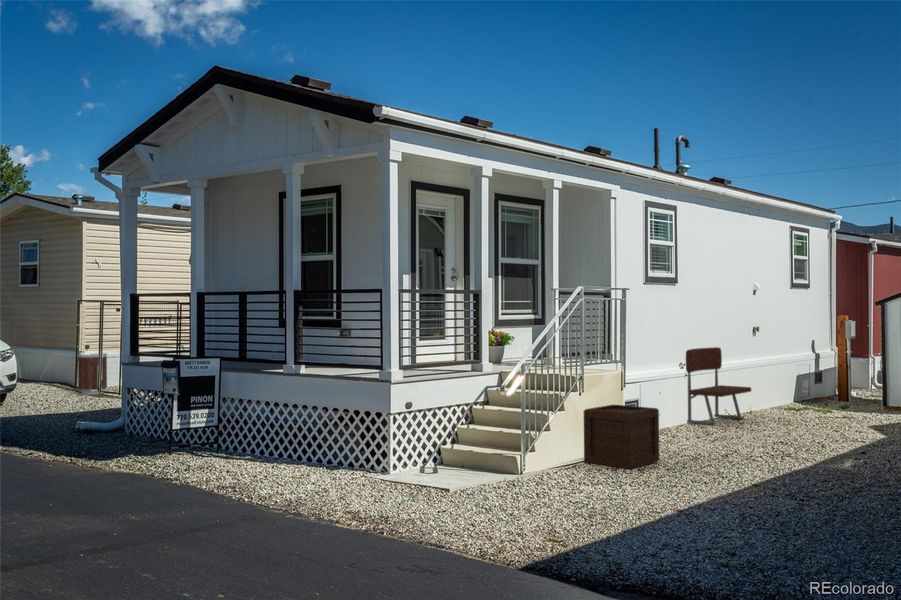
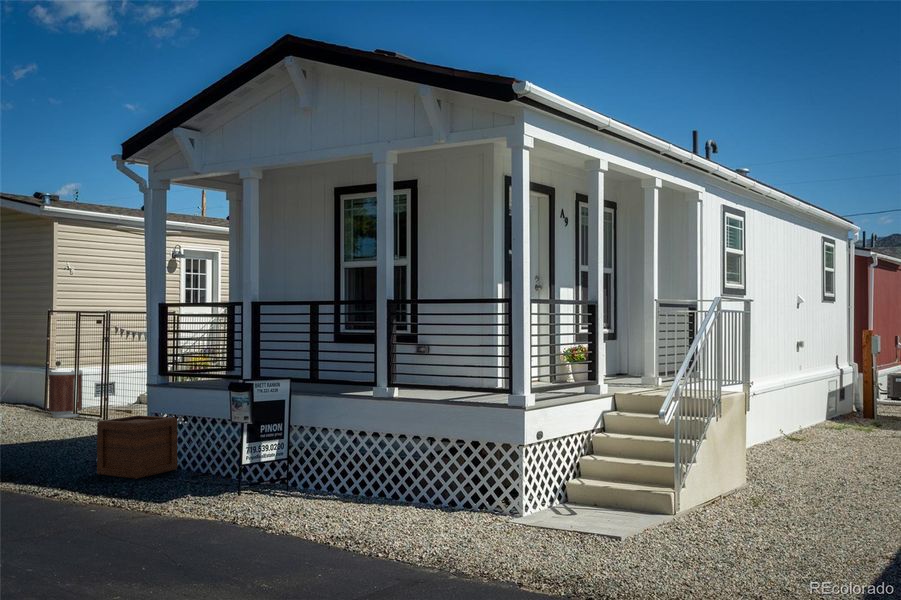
bench: present [686,347,751,425] -> none [757,363,819,446]
wooden crate: present [583,404,659,469] -> present [97,415,177,479]

